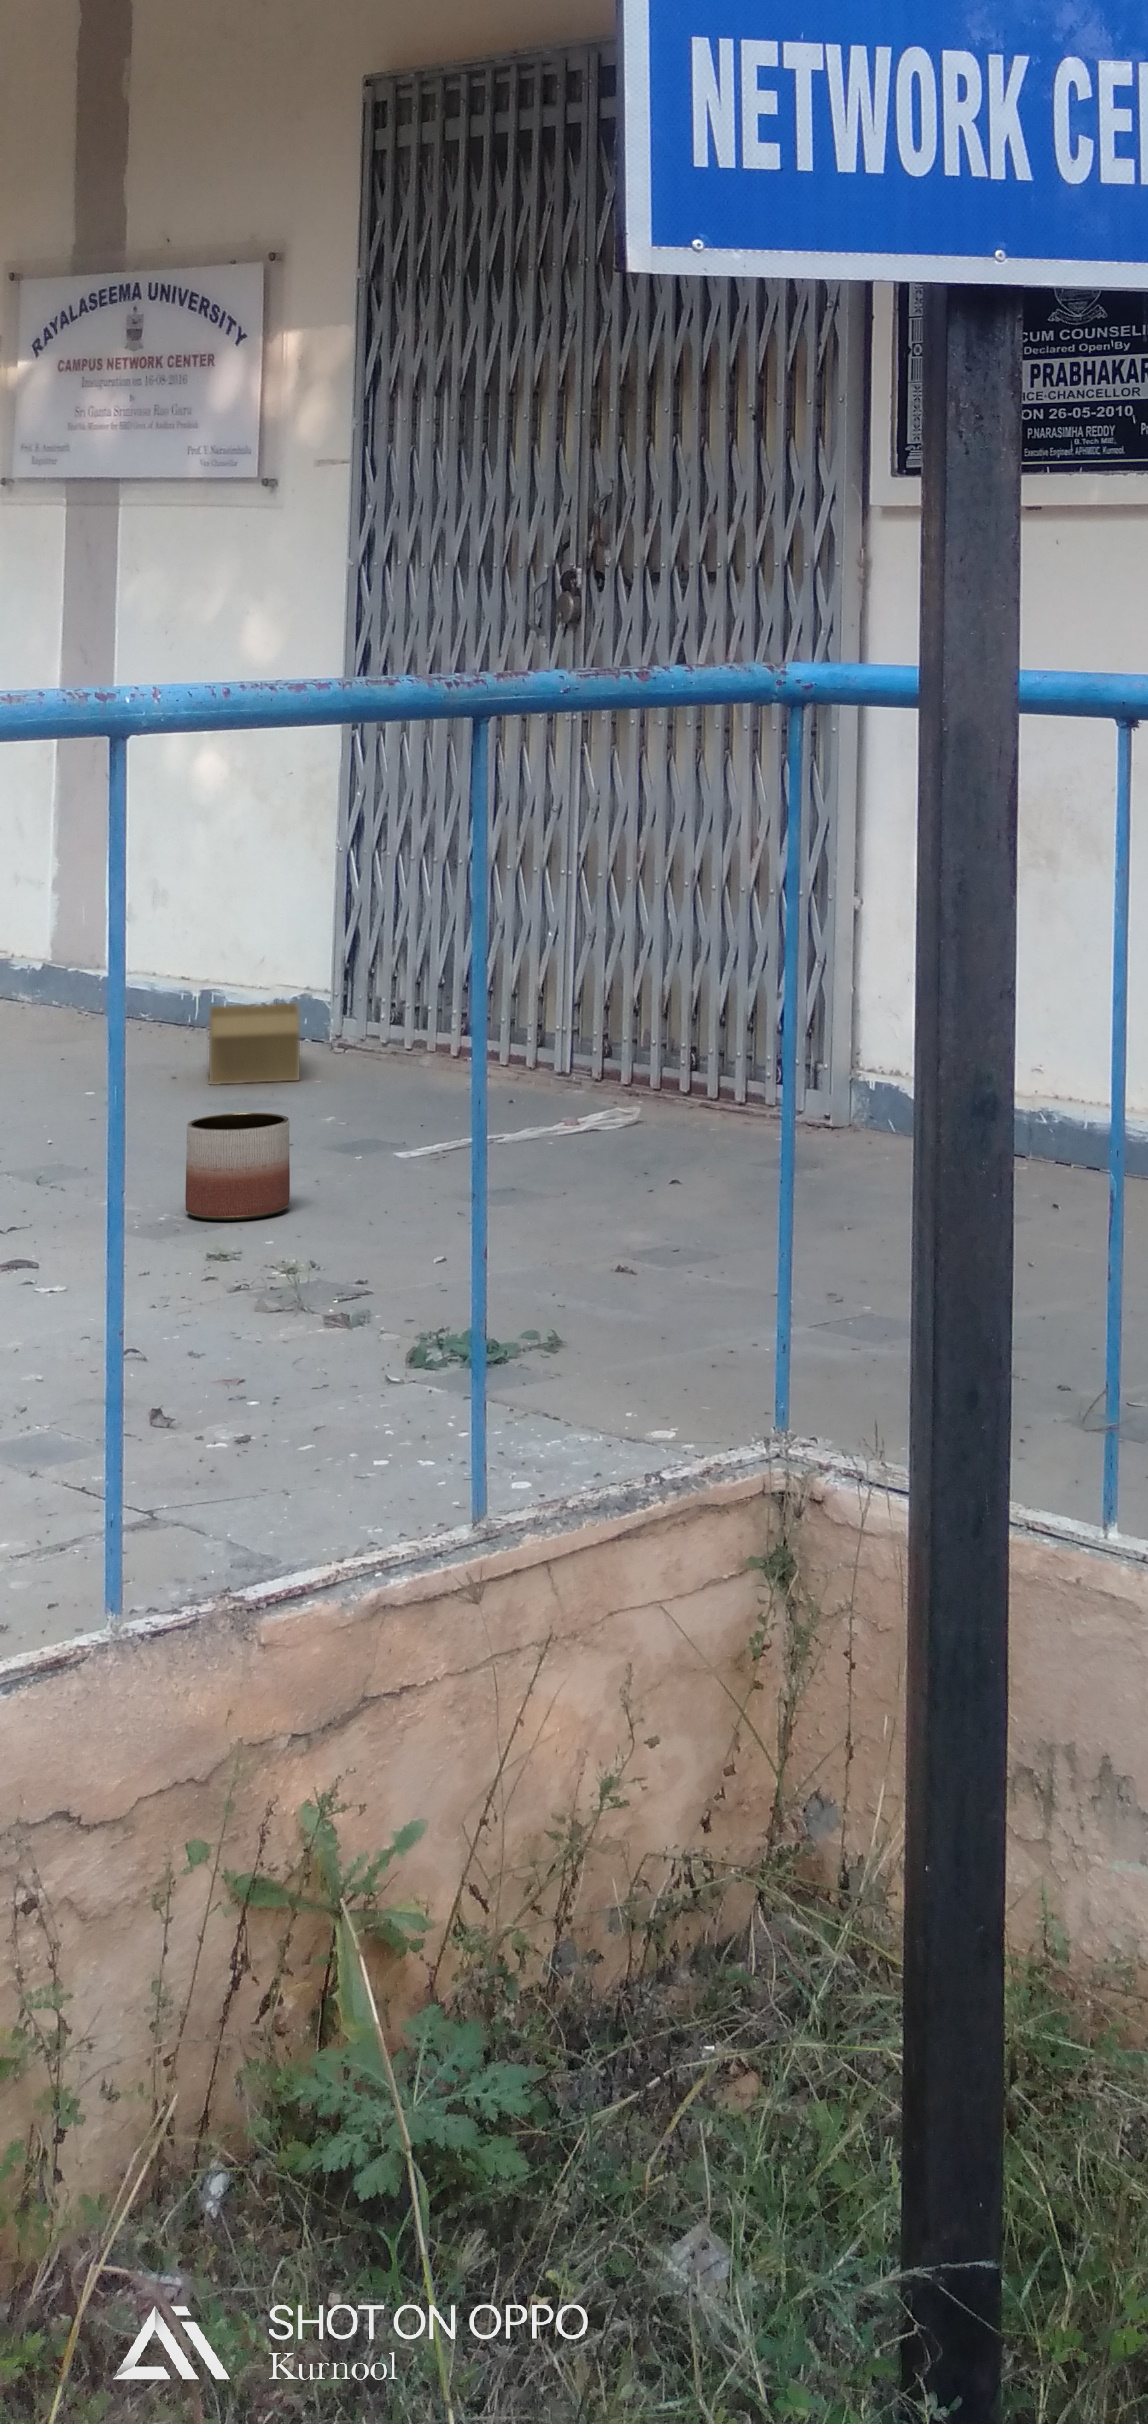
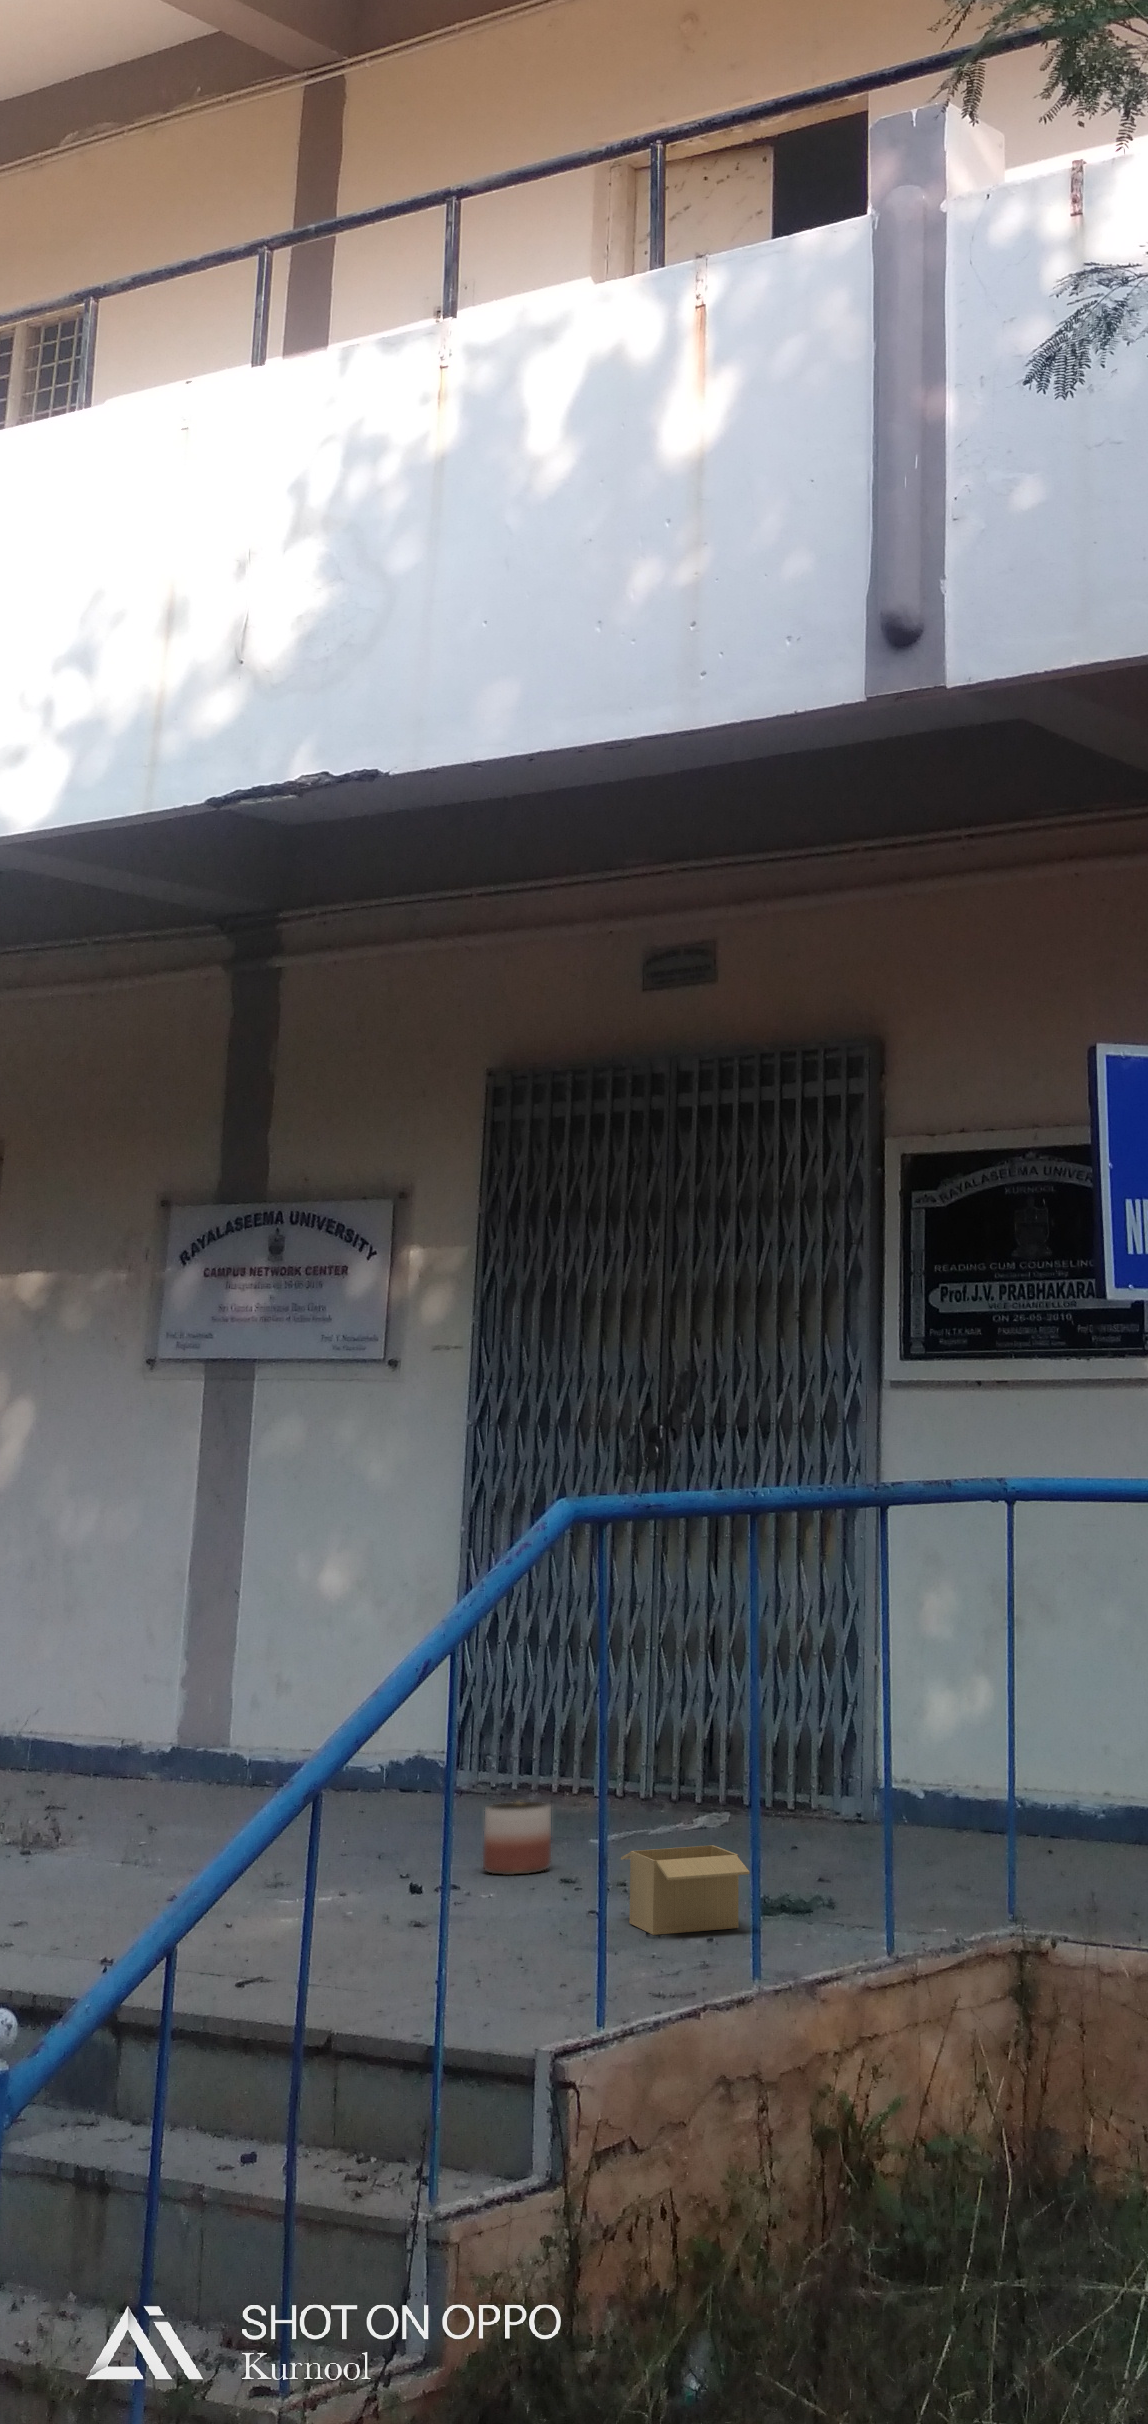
cardboard box: present [209,1002,300,1085] -> present [621,1845,749,1935]

